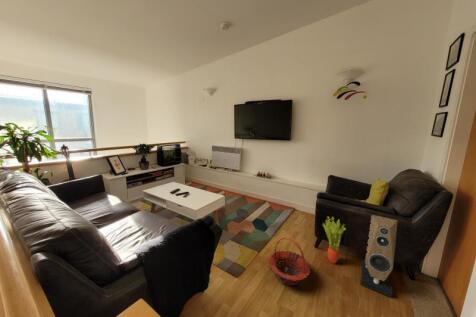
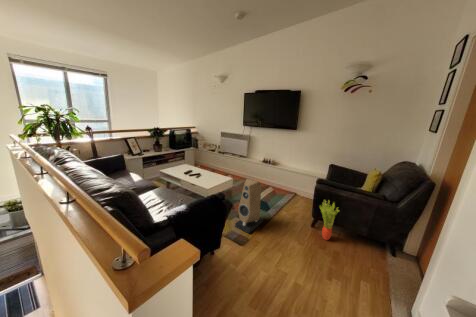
speaker: present [361,215,397,297] -> present [235,179,263,233]
basket: present [268,238,310,286] -> none [269,215,305,255]

